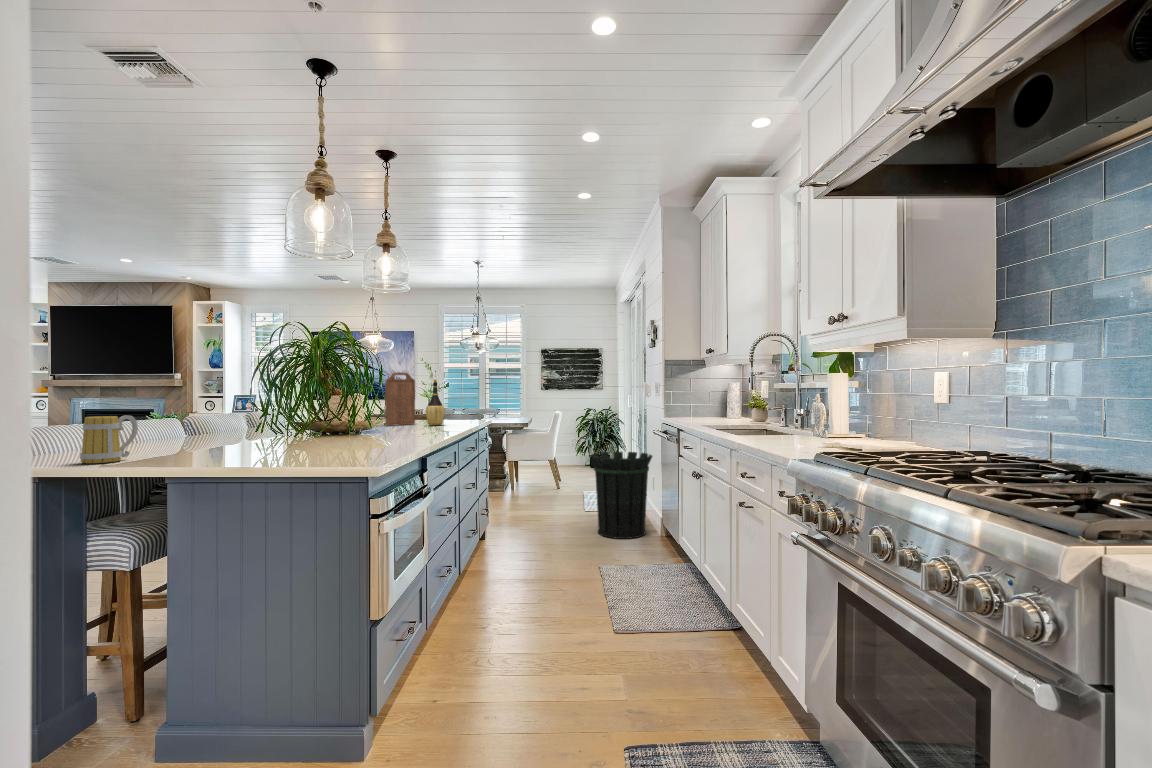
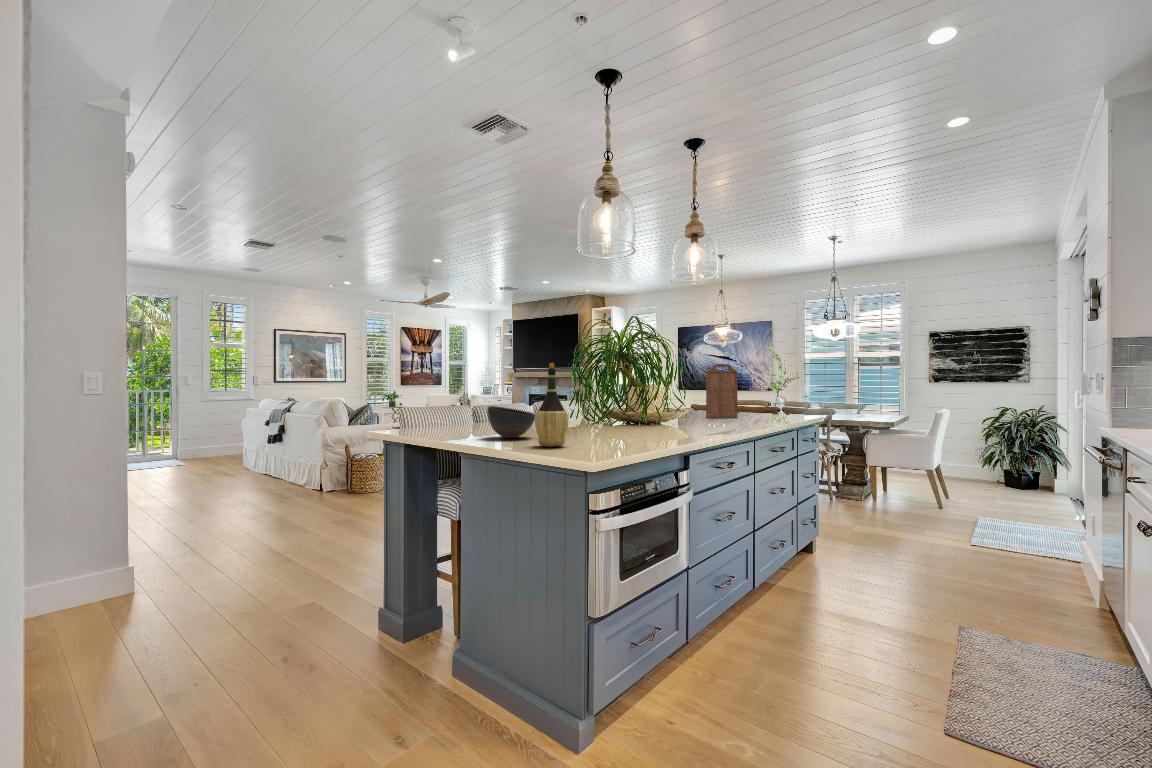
wine bottle: present [426,379,445,425] -> present [535,363,568,447]
mug: present [80,415,138,464] -> none [437,401,473,437]
bowl: none [170,420,238,457] -> present [487,406,535,438]
waste bin: present [591,452,652,539] -> none [971,467,1083,593]

